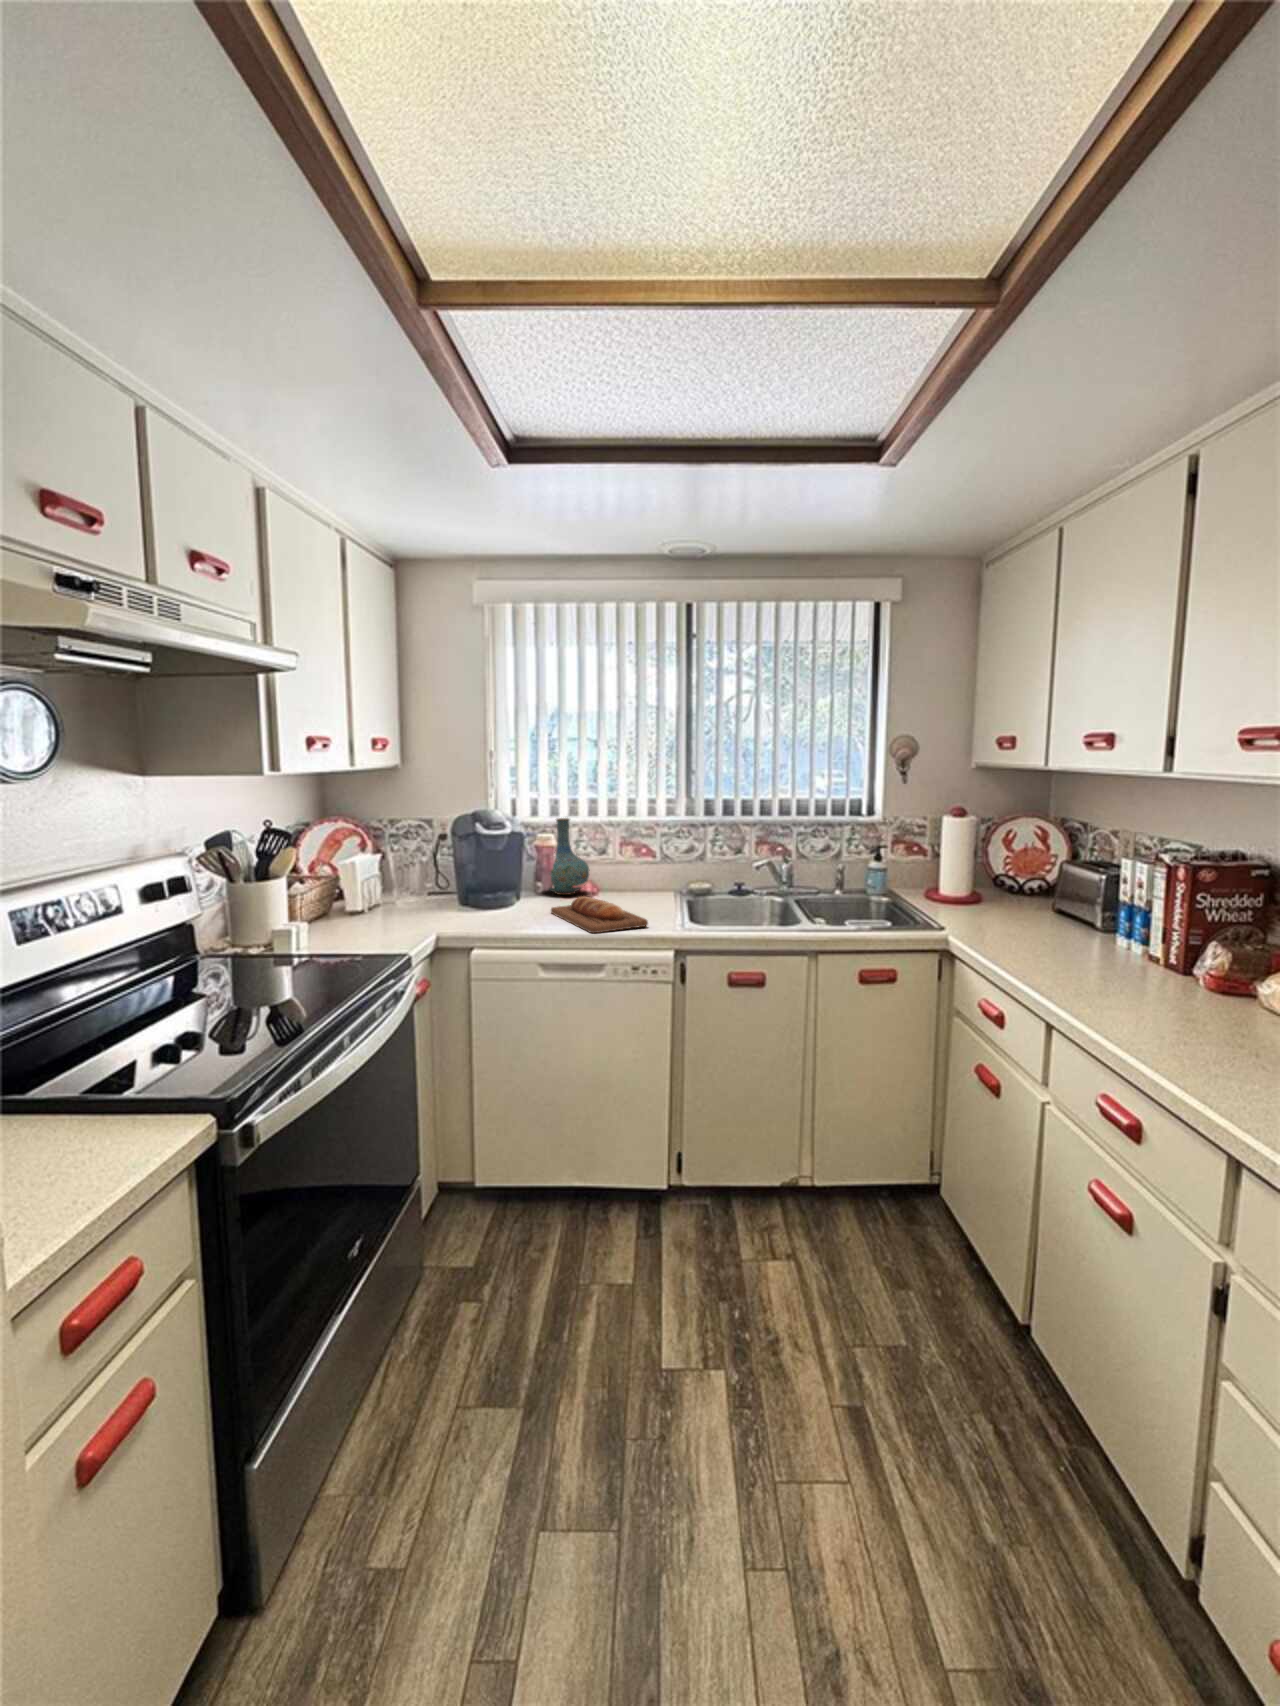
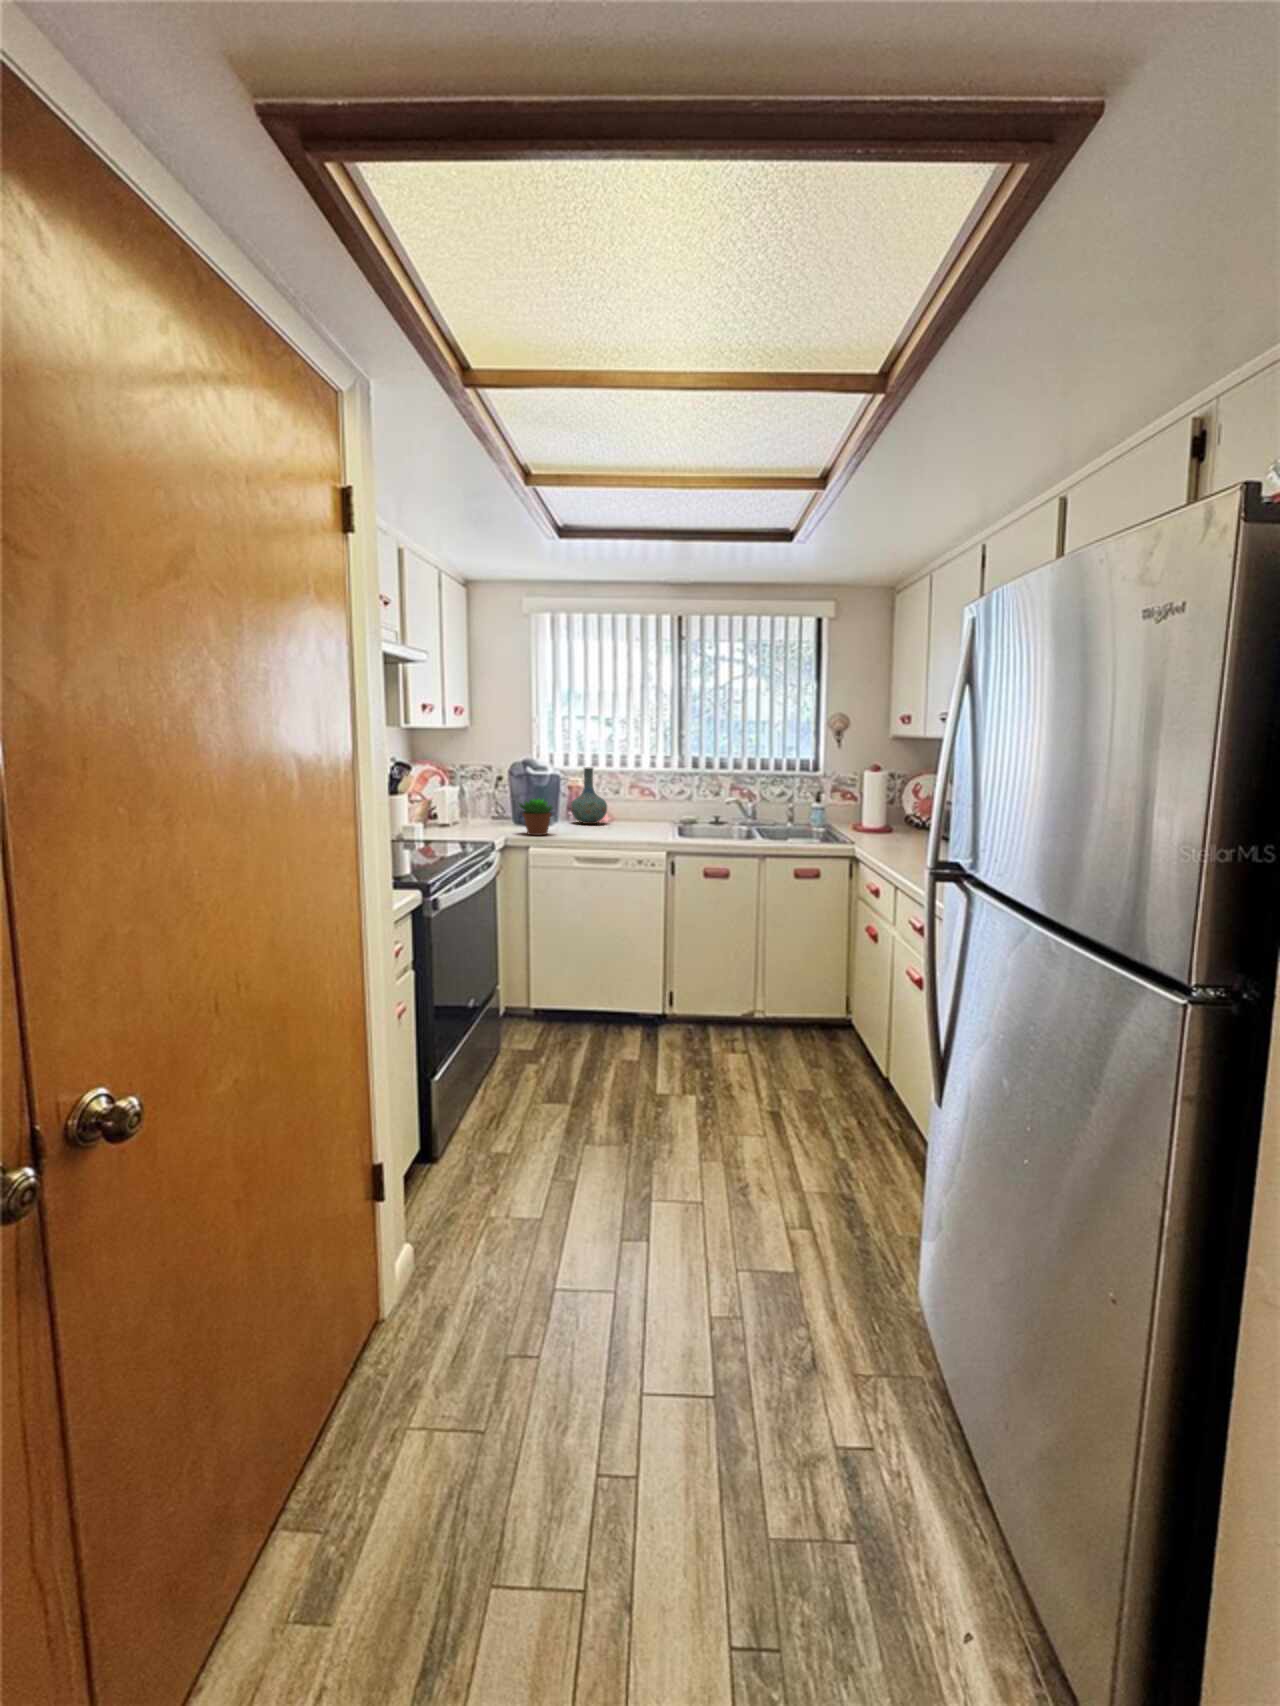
succulent plant: none [454,867,507,924] -> present [519,799,552,835]
bread loaf: present [551,896,648,933] -> none [582,820,652,841]

